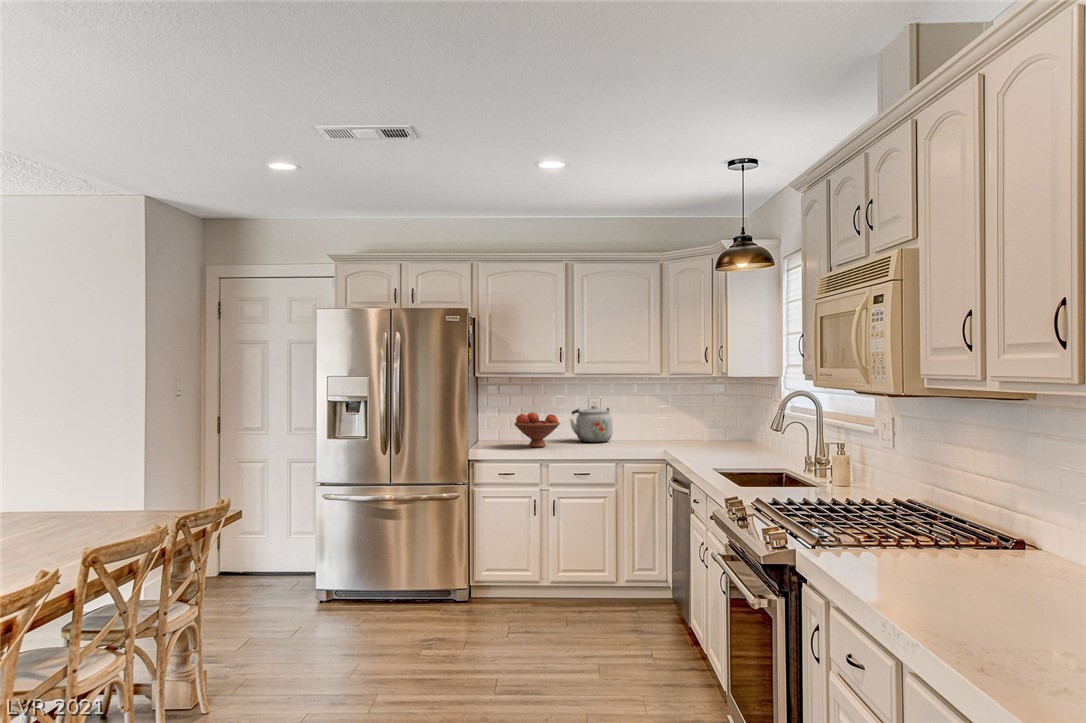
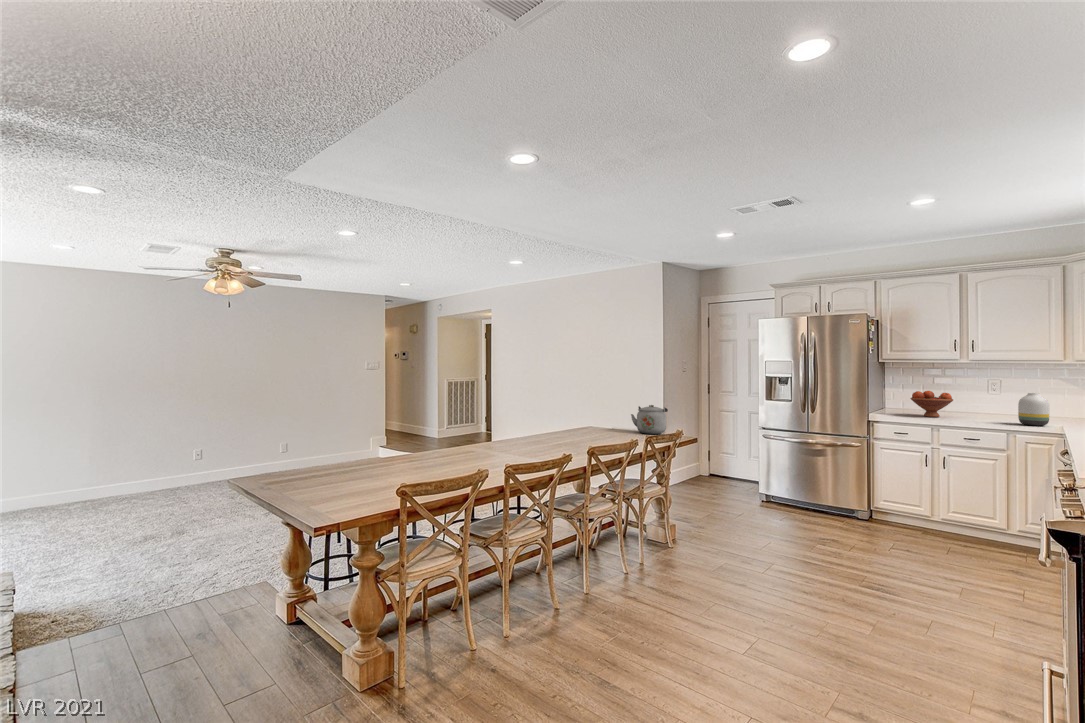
kettle: present [570,406,613,442] -> present [631,405,668,434]
vase: none [625,412,652,451] -> present [1018,393,1049,426]

